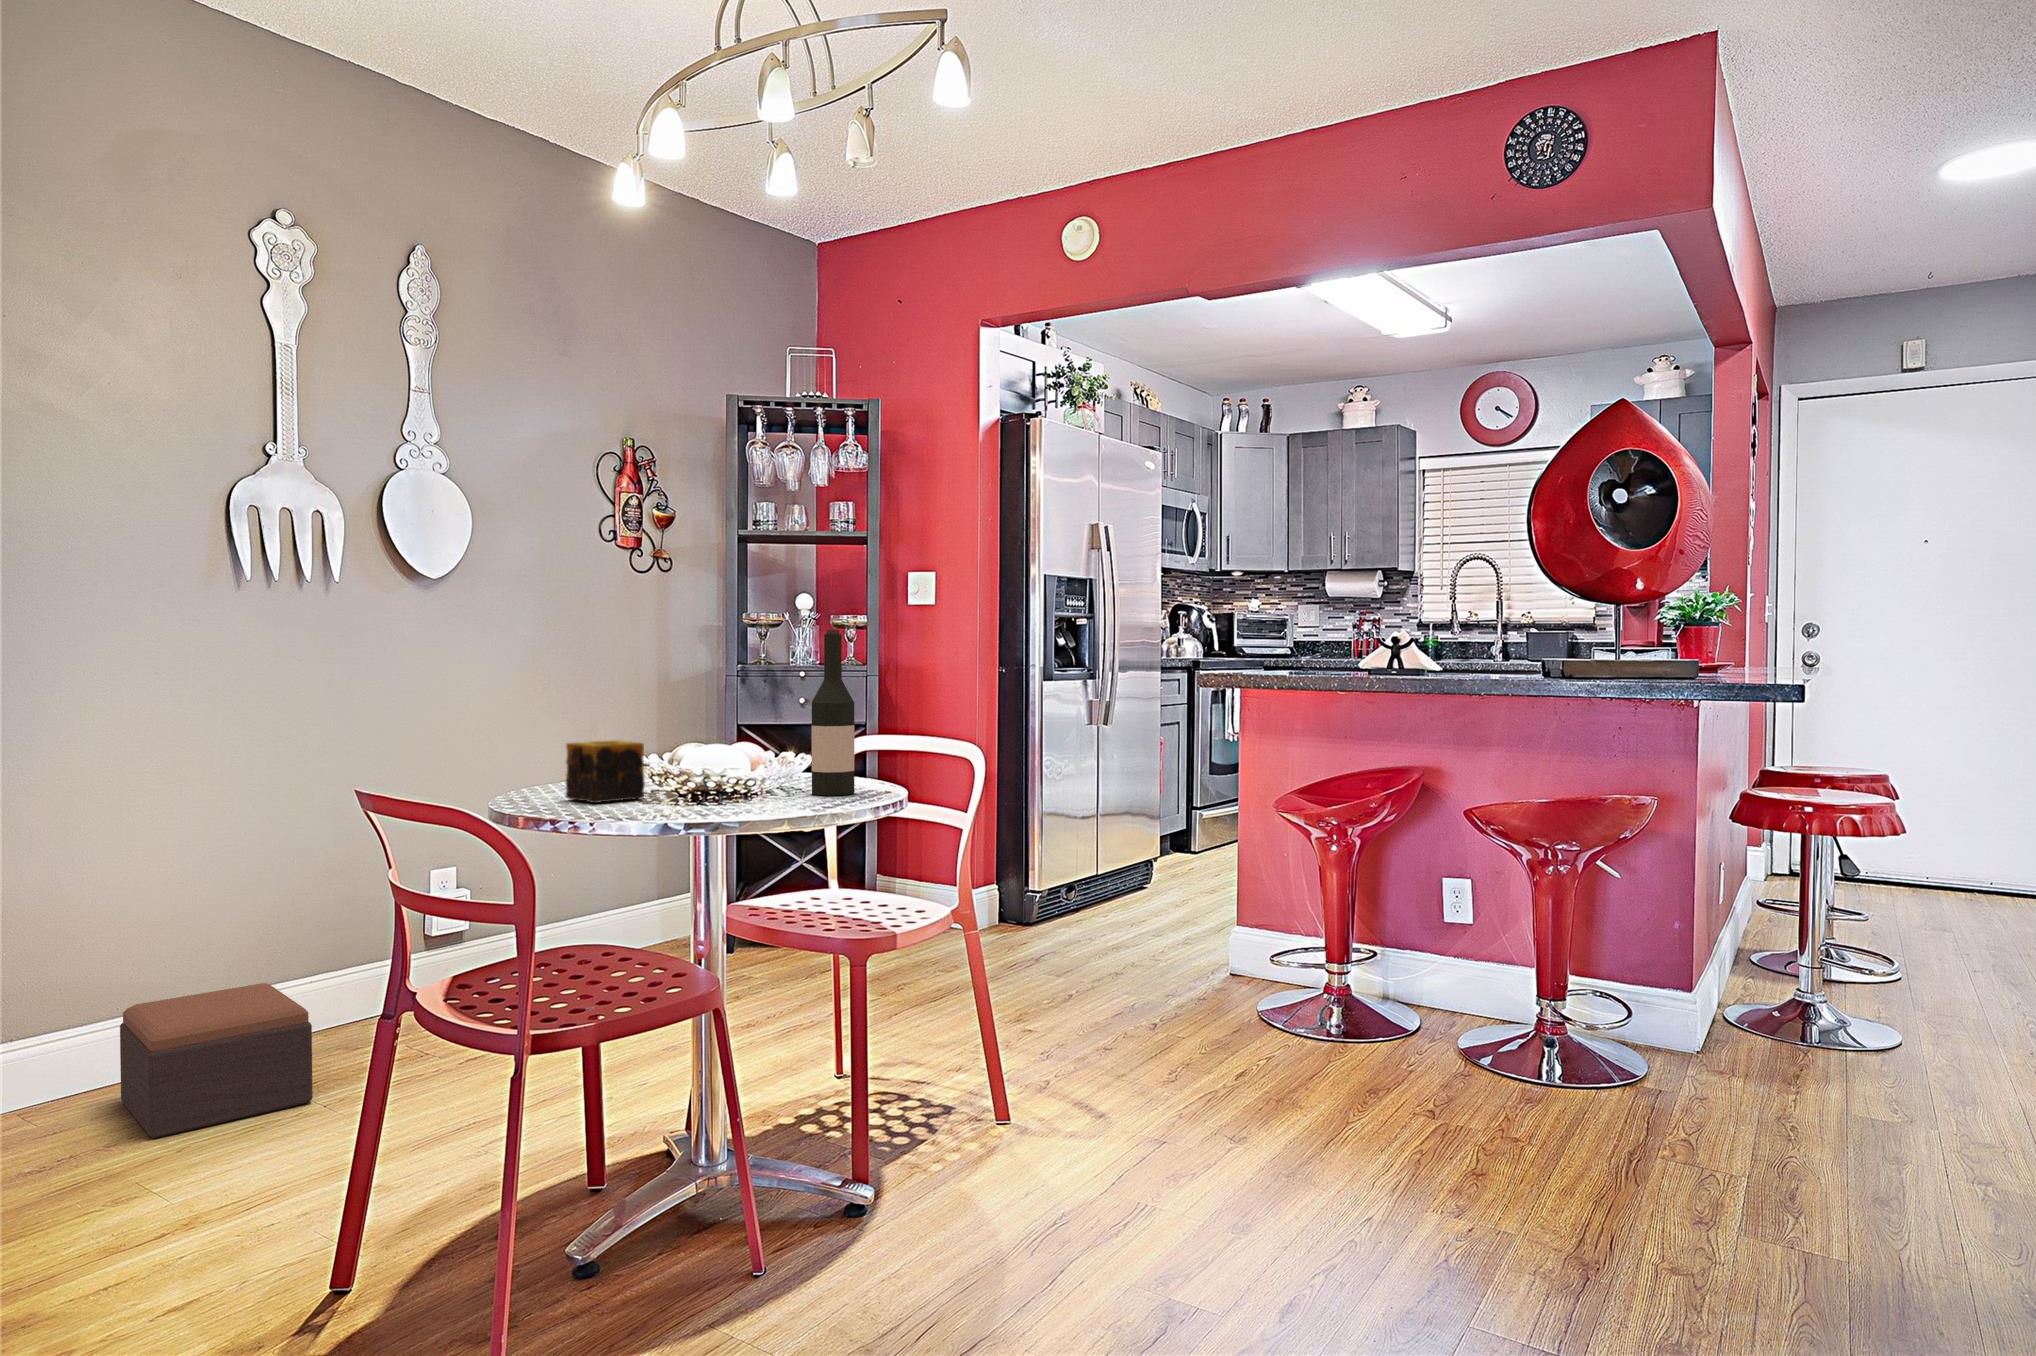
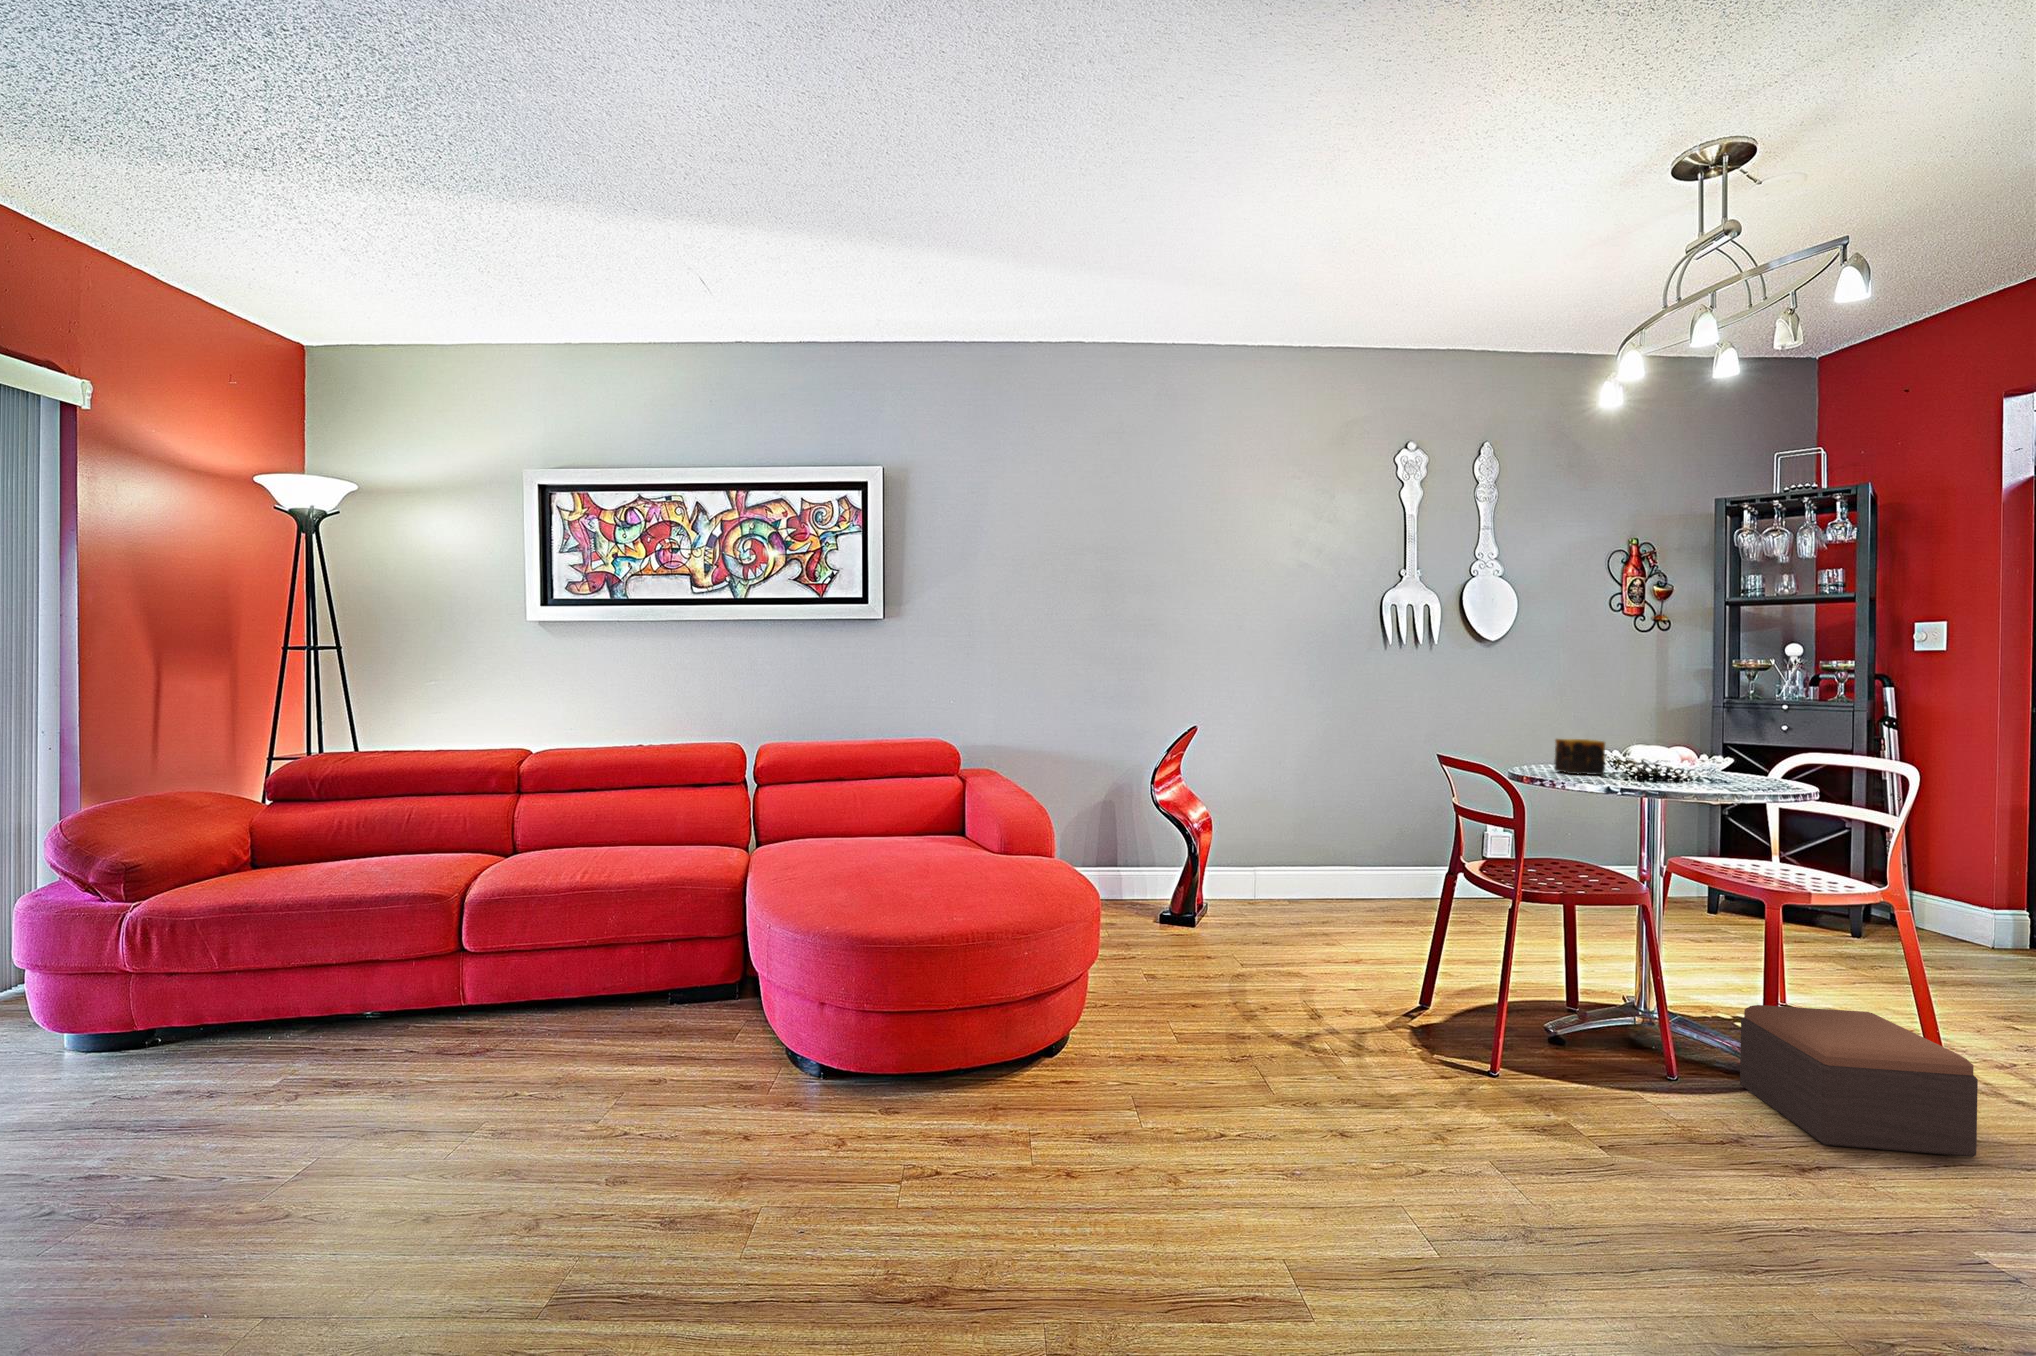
wine bottle: present [812,629,854,795] -> none [1731,675,1770,787]
footstool: present [120,983,313,1138] -> present [1740,1005,1978,1157]

